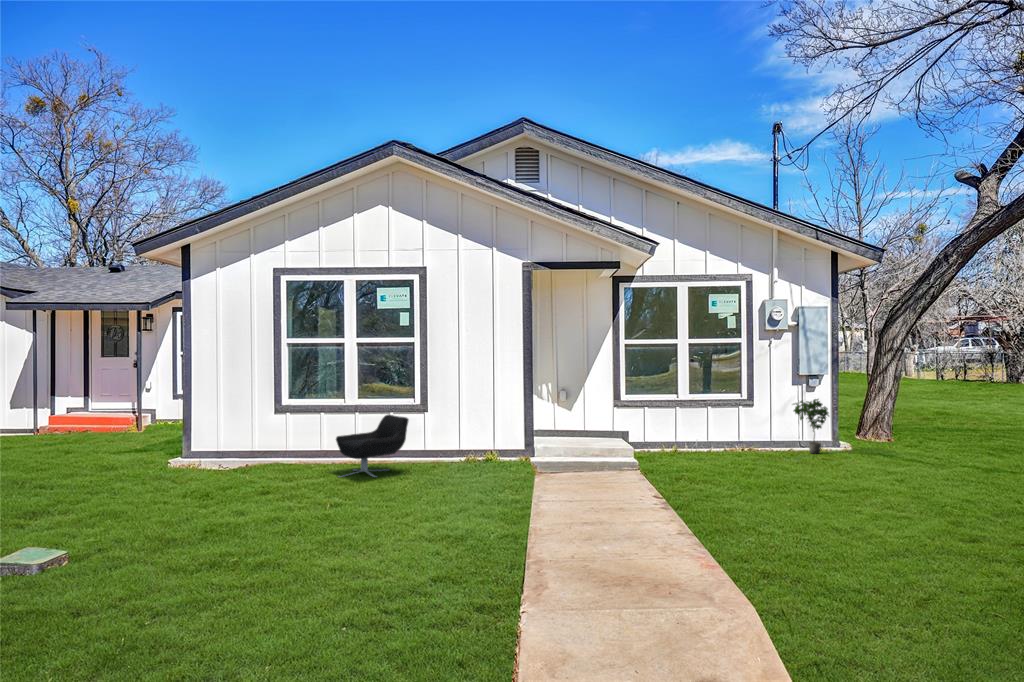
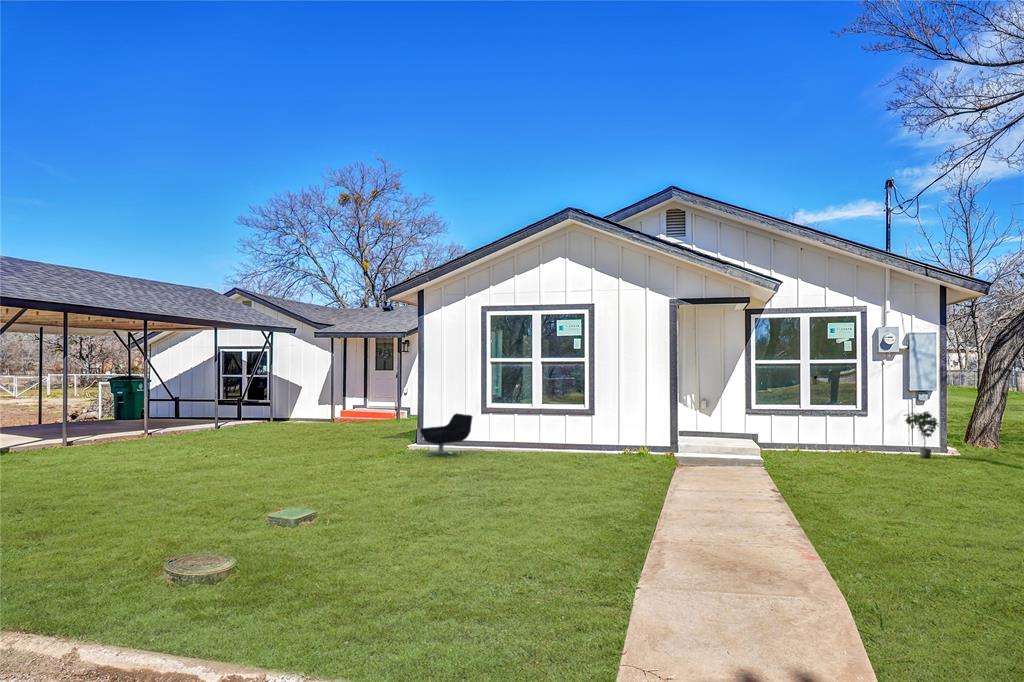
lounge chair: present [336,415,409,477] -> present [420,413,473,457]

